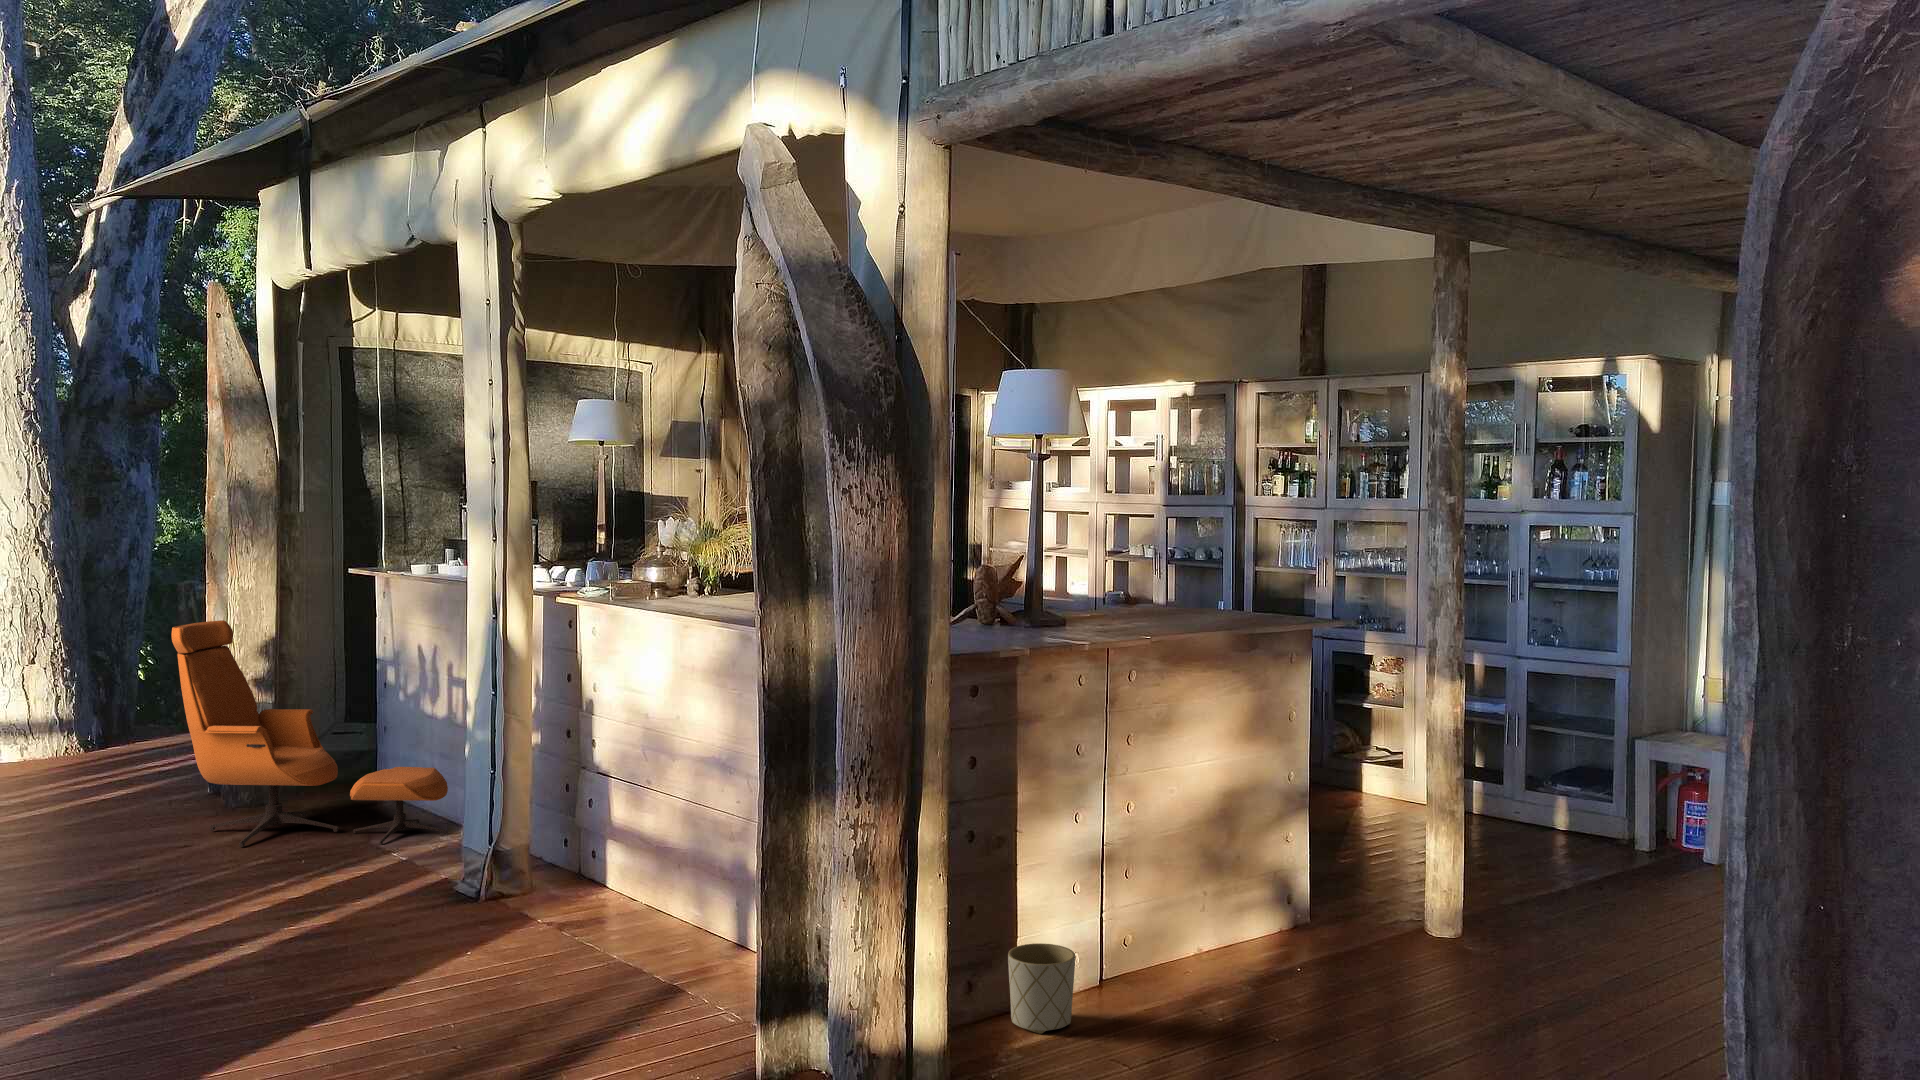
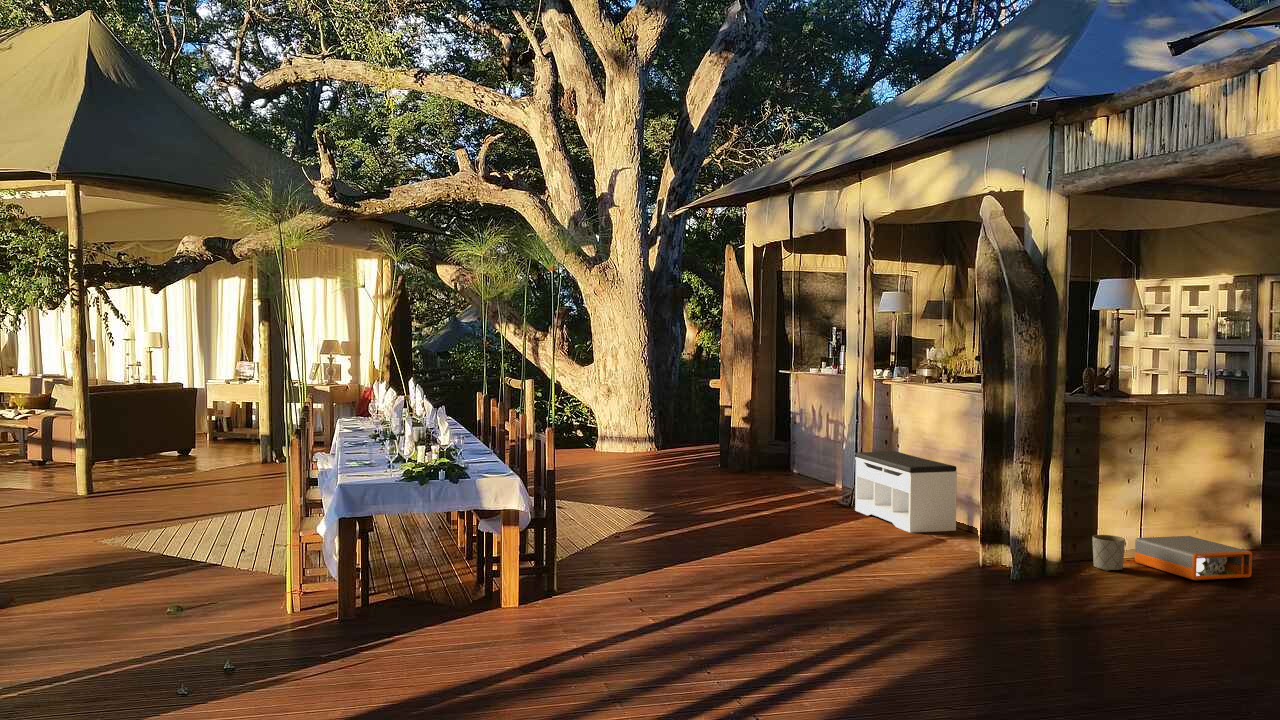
lounge chair: present [172,620,448,847] -> none [718,391,828,489]
bench: none [486,756,714,968] -> present [855,451,957,533]
storage box: none [1090,914,1312,1036] -> present [1135,536,1252,580]

